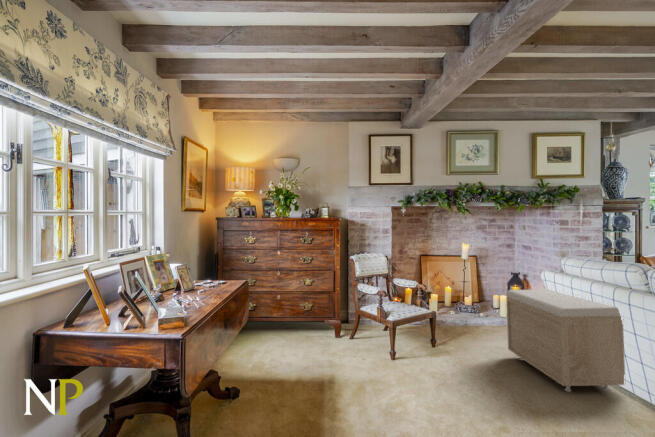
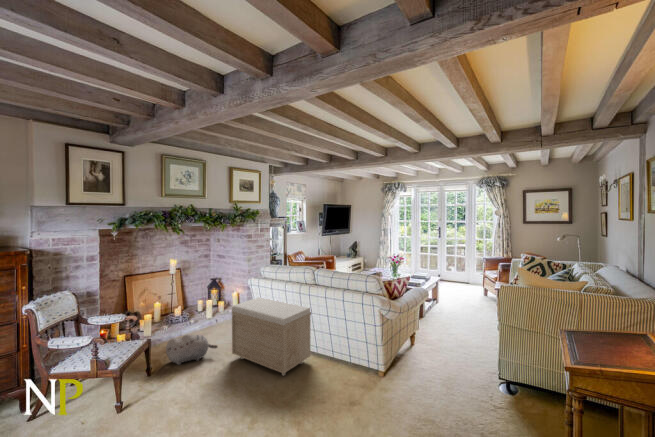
plush toy: none [438,314,493,347] -> present [166,334,217,365]

